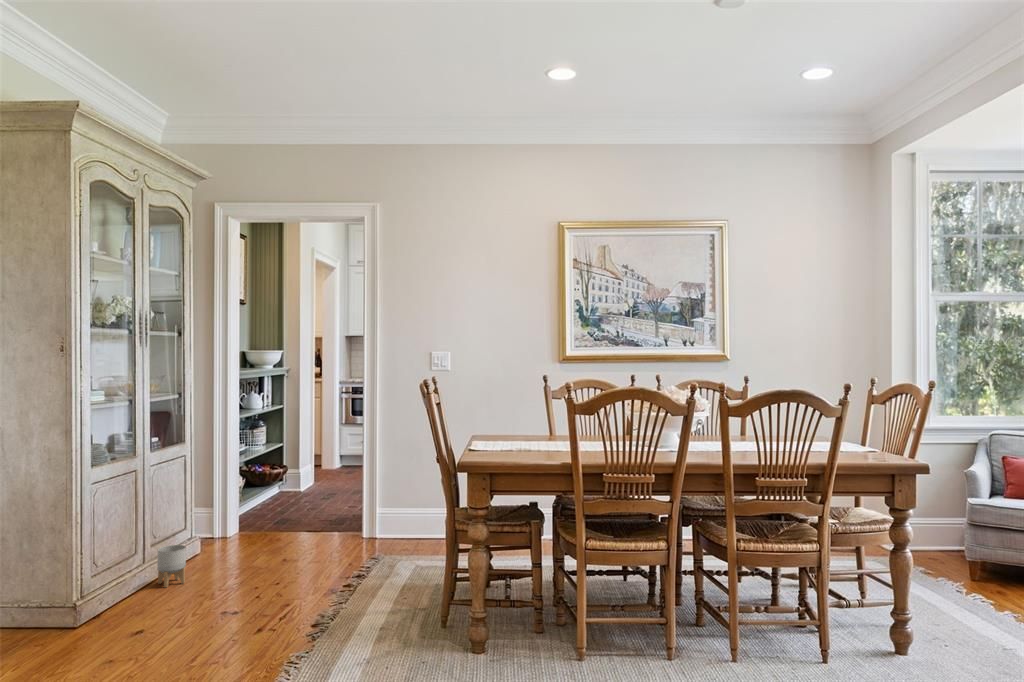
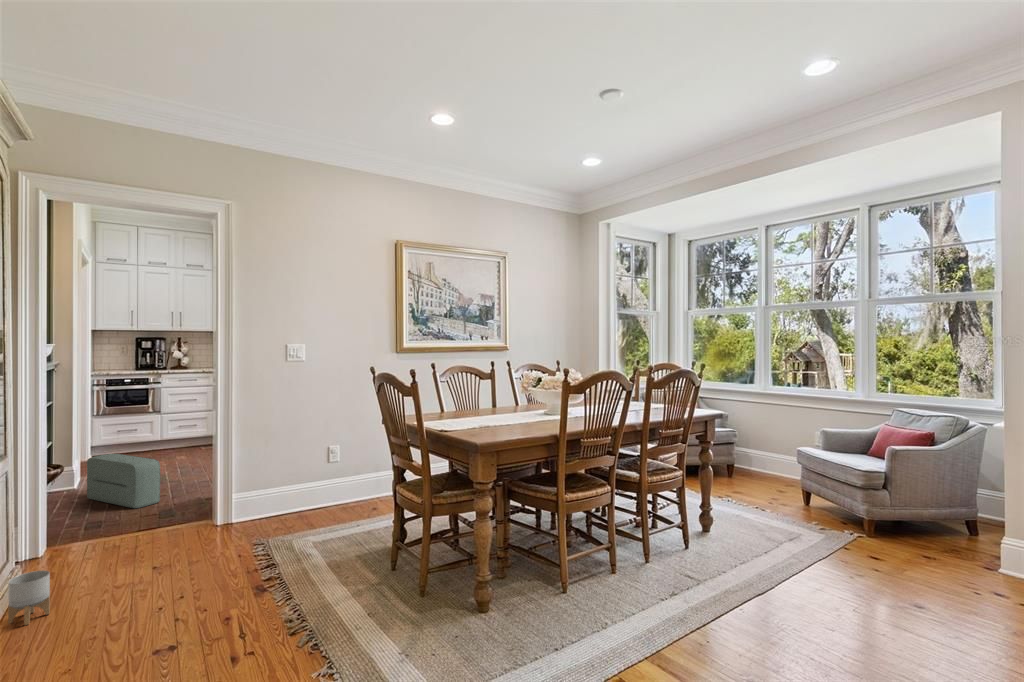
pouf: none [301,458,345,513] -> present [87,454,160,508]

